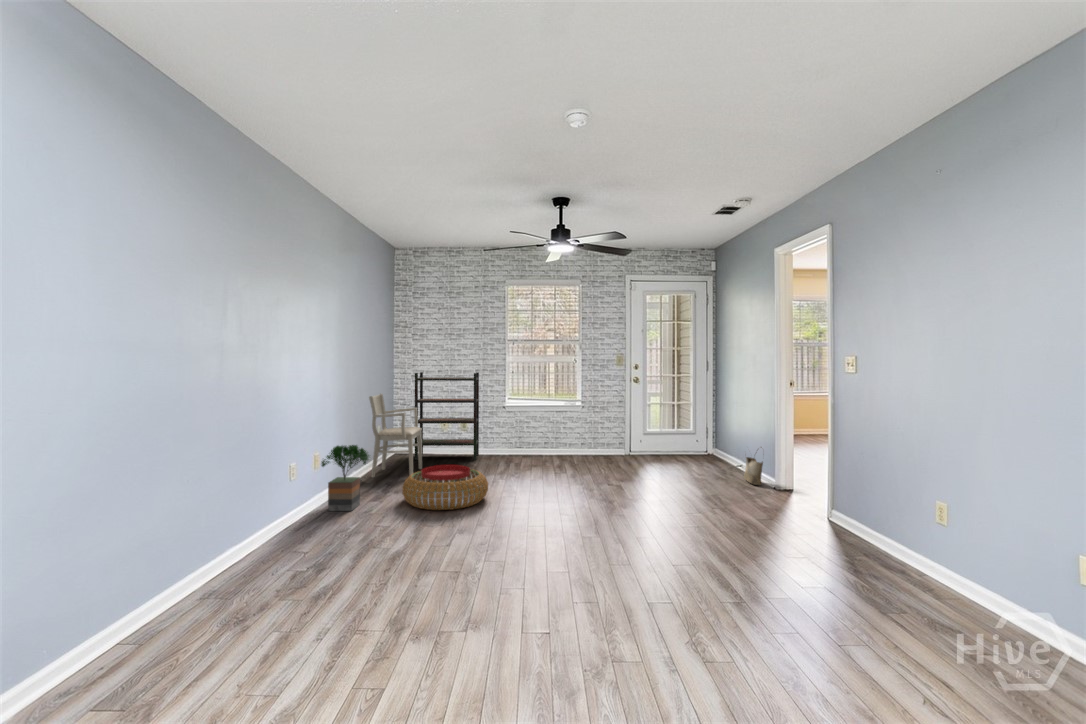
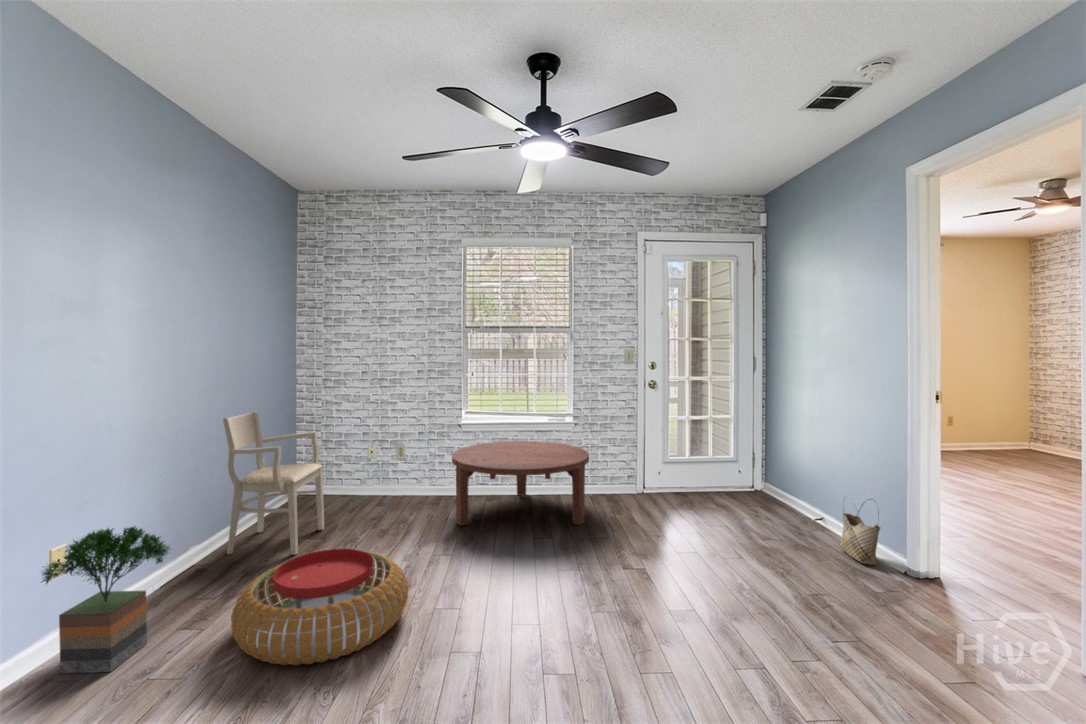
bookshelf: present [415,372,479,460] -> none [322,374,424,508]
coffee table: none [501,419,591,469] -> present [452,441,589,526]

